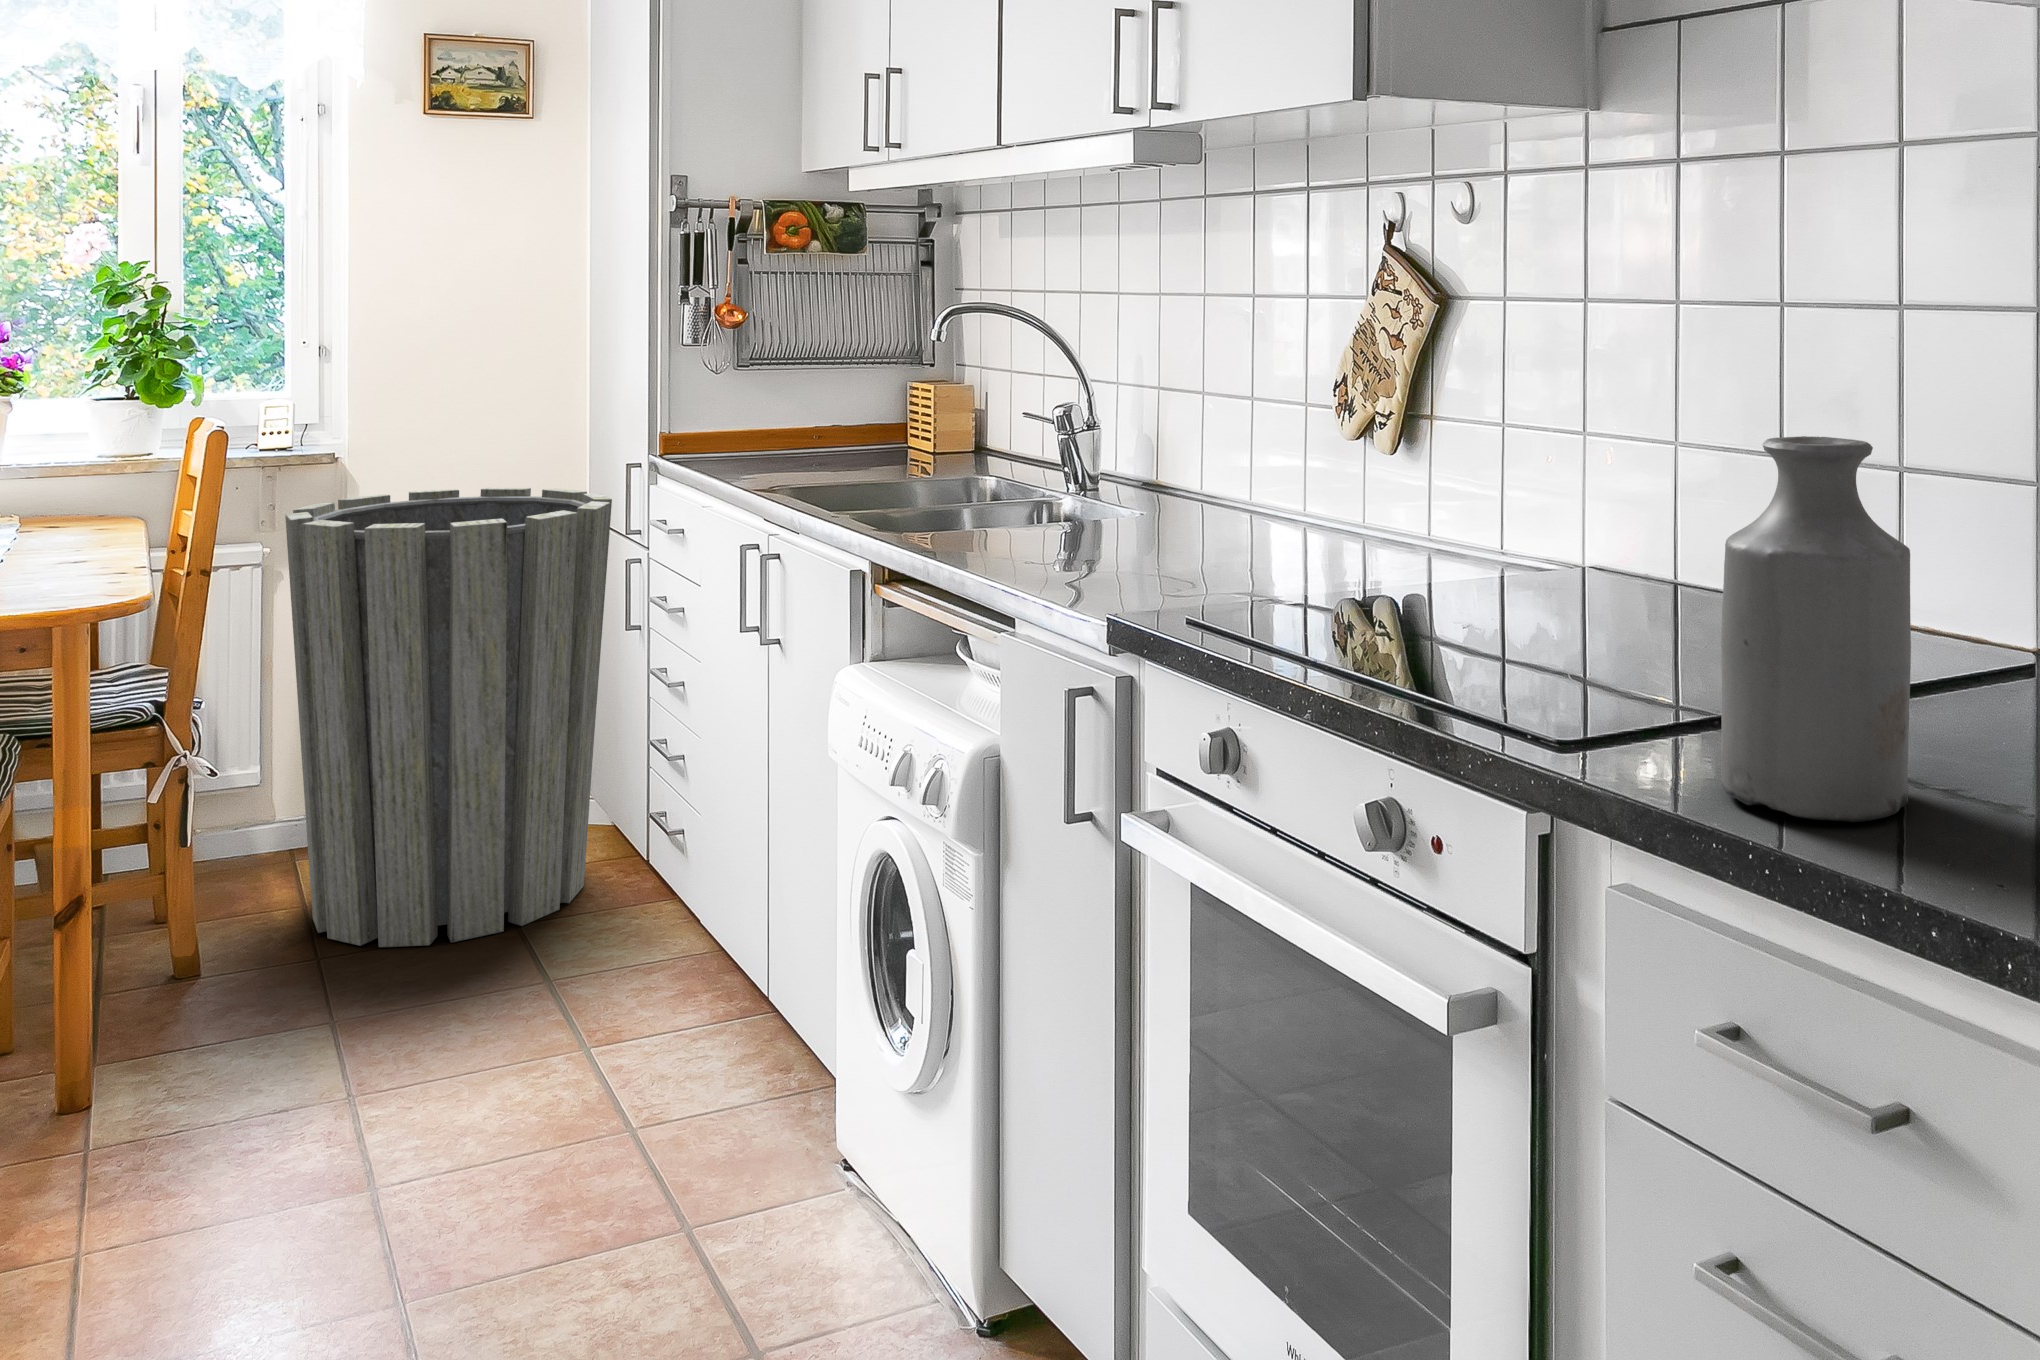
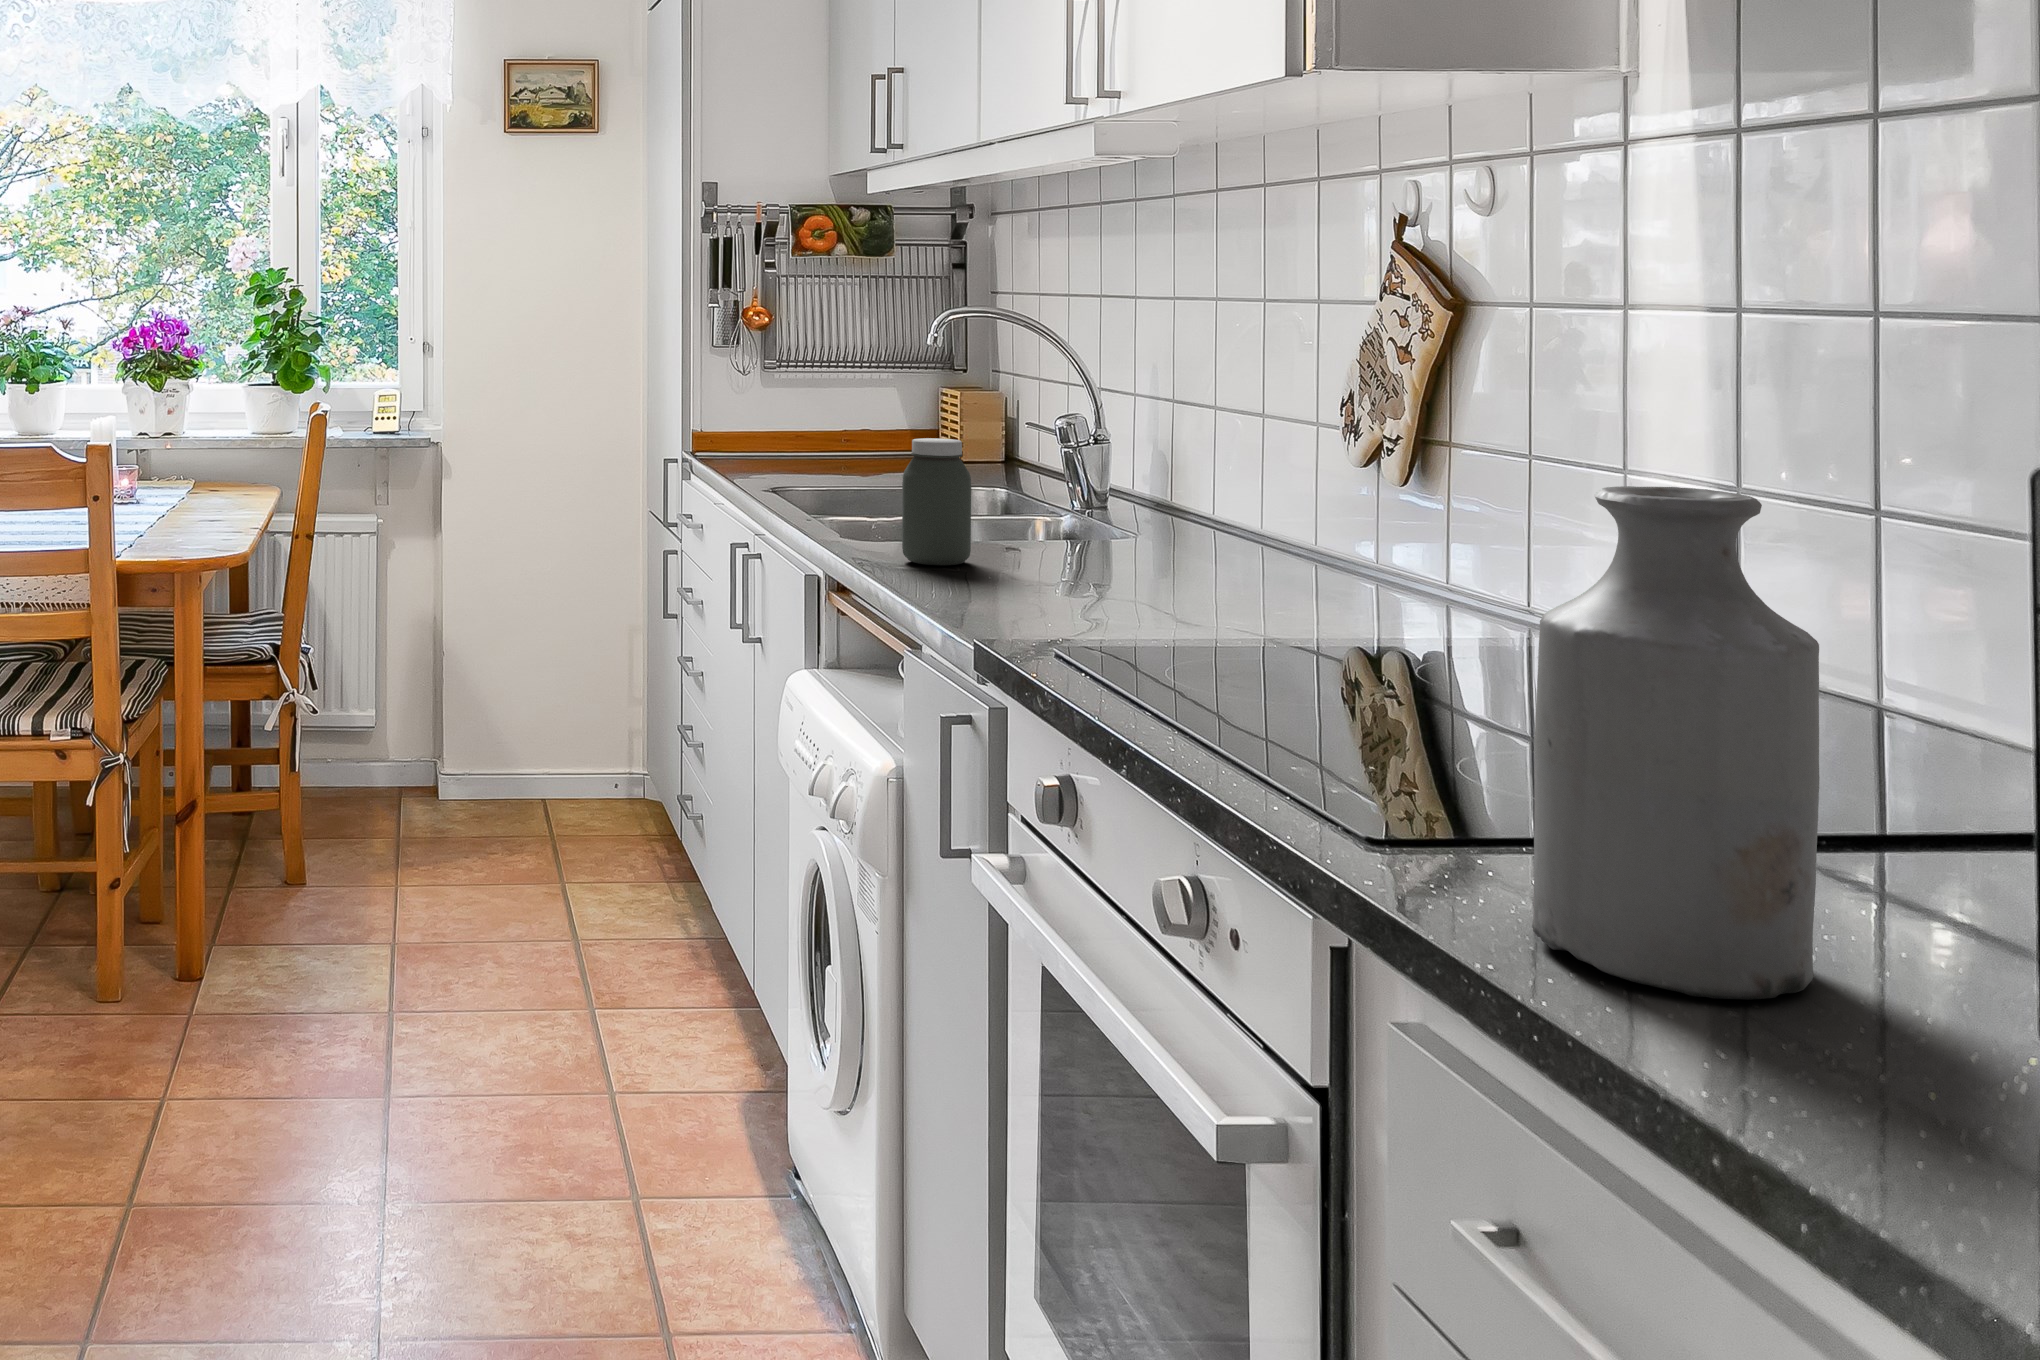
jar: none [973,427,1036,546] -> present [902,438,971,565]
trash can: present [285,488,612,947] -> none [383,476,651,892]

